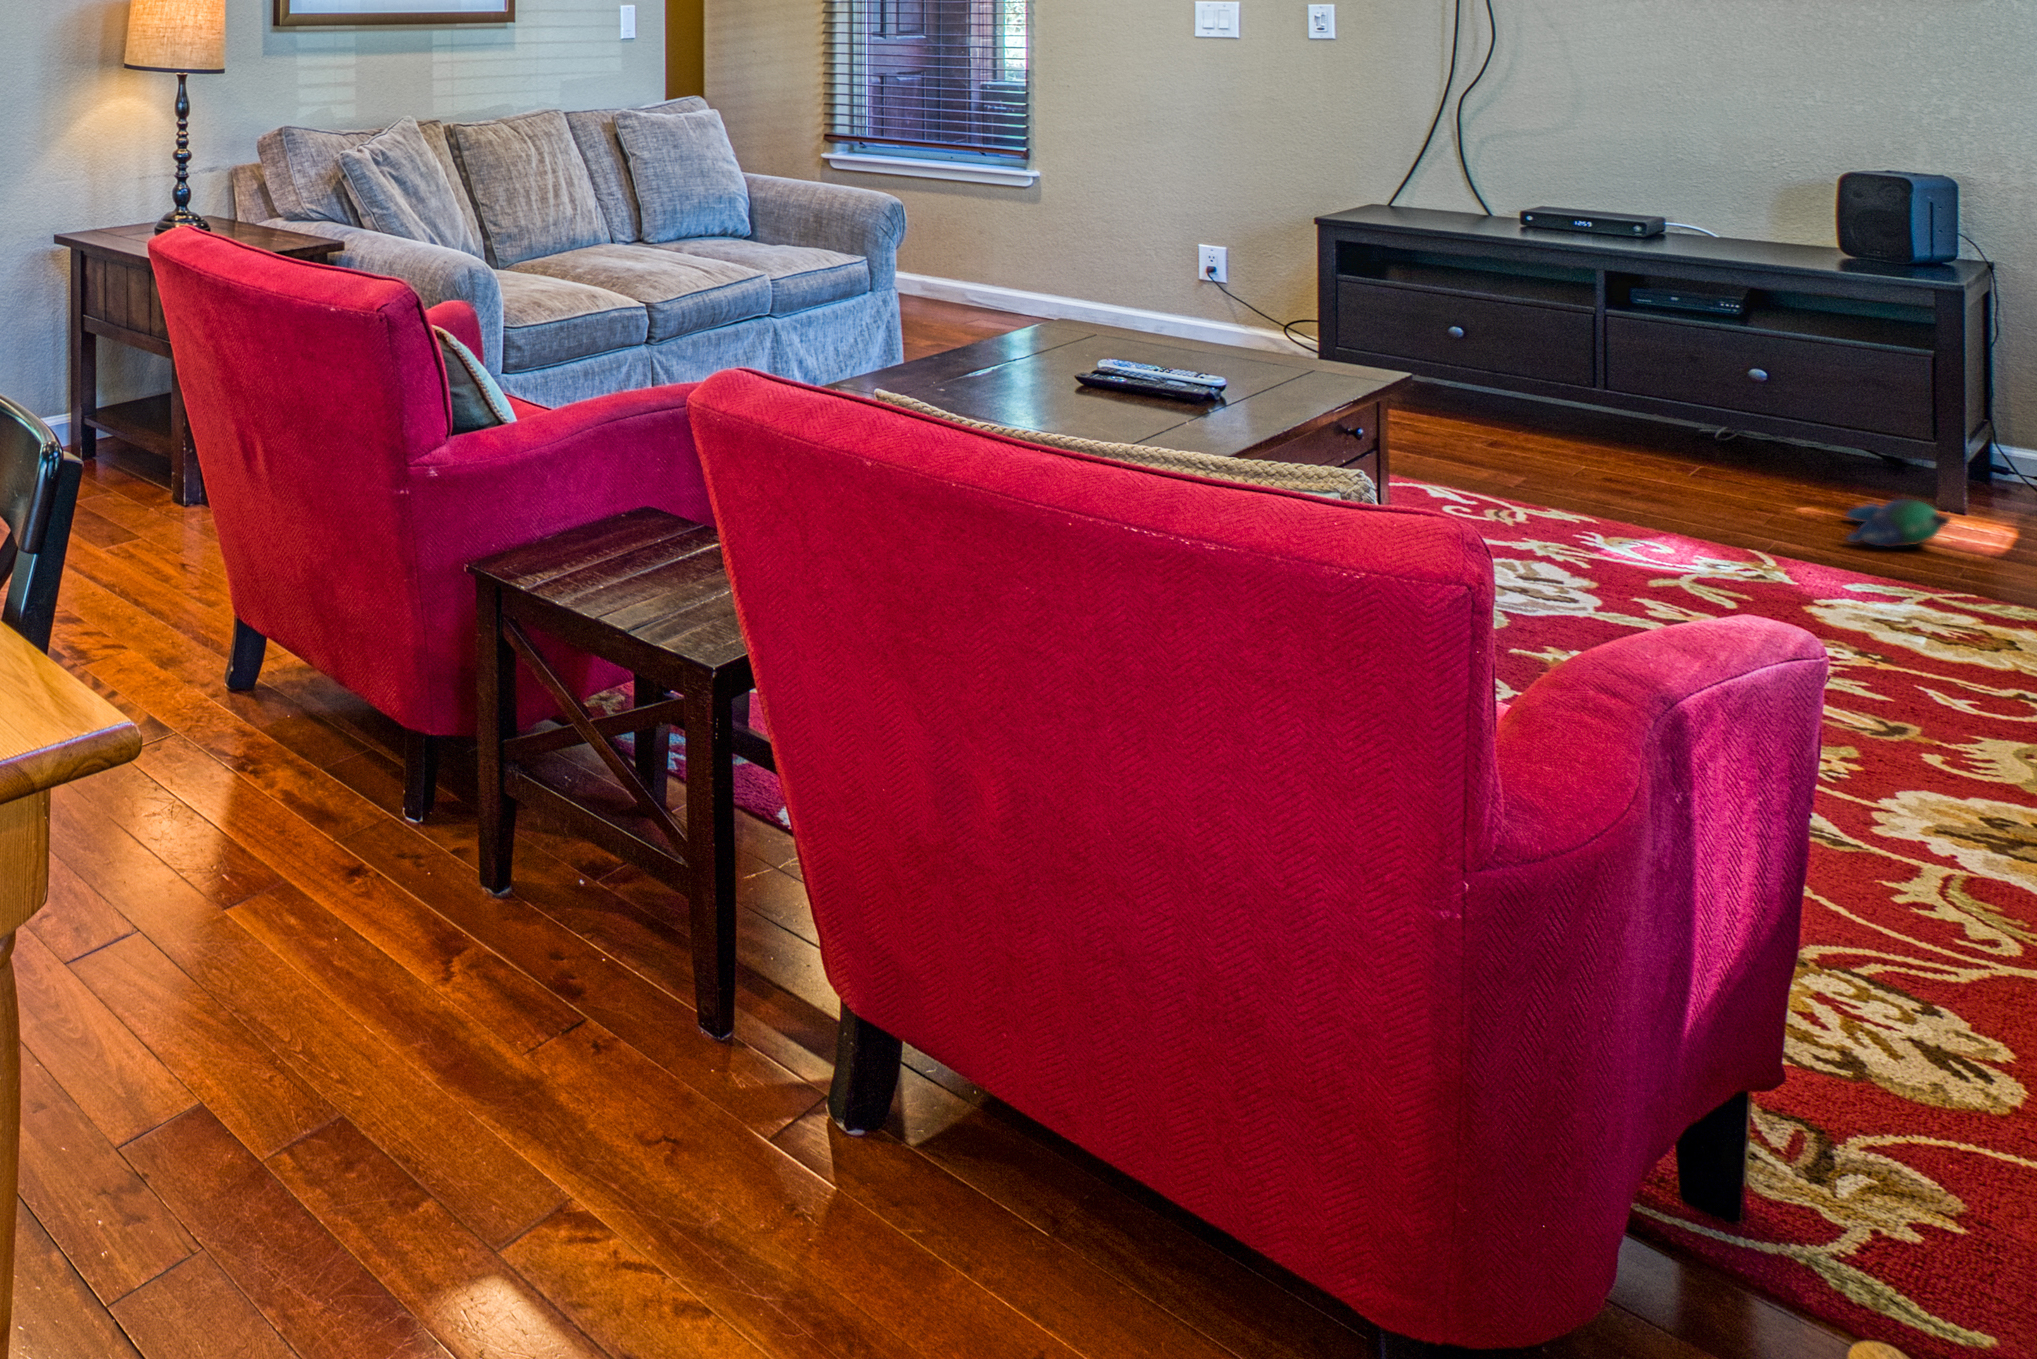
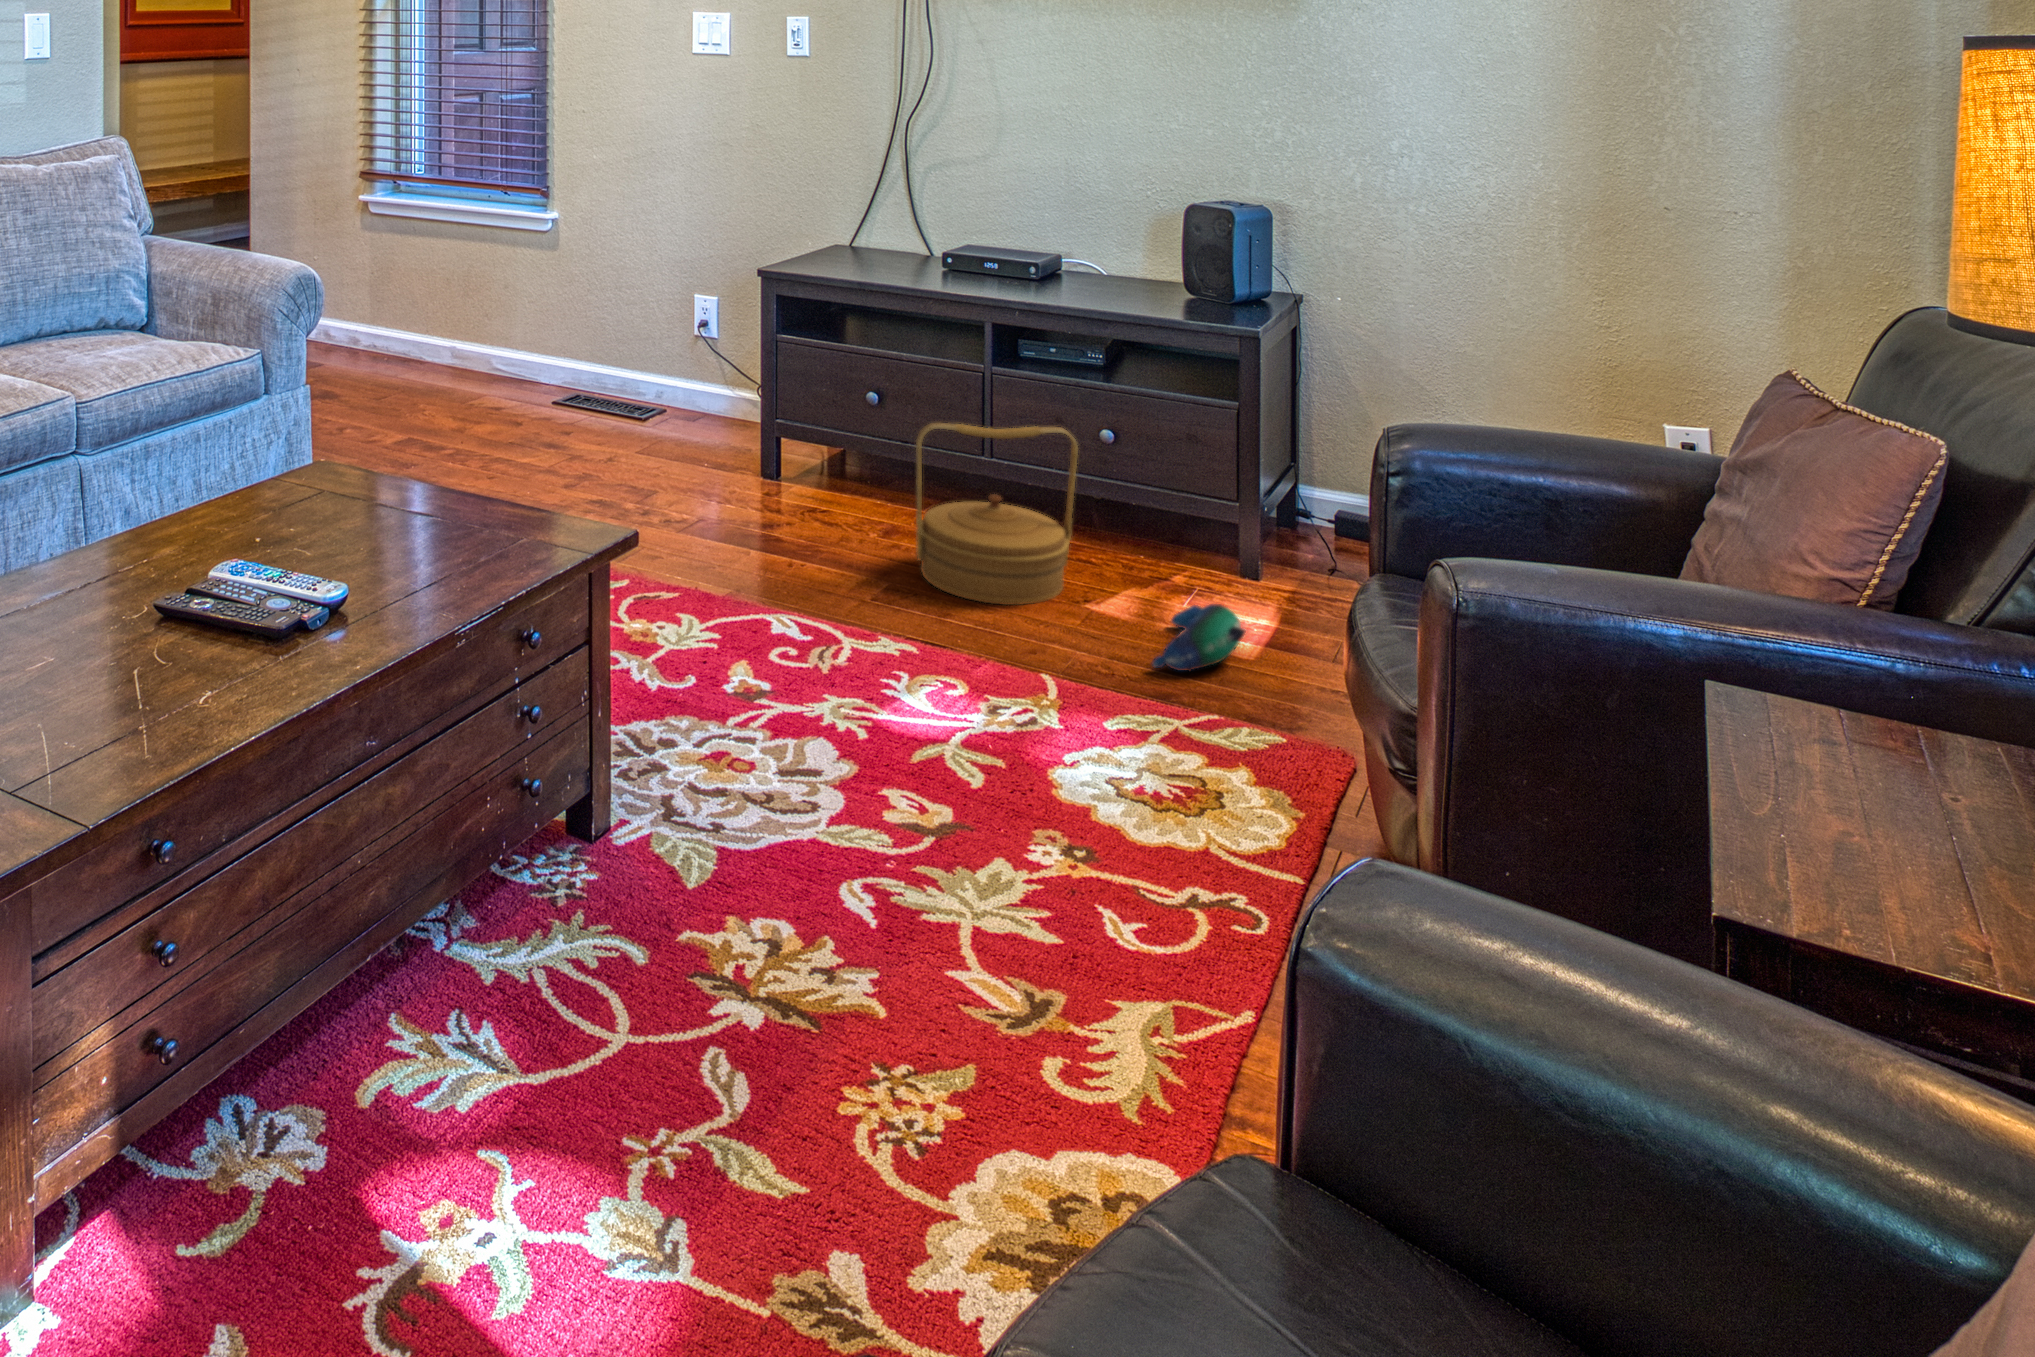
basket: none [1538,342,1716,497] -> present [916,423,1078,605]

